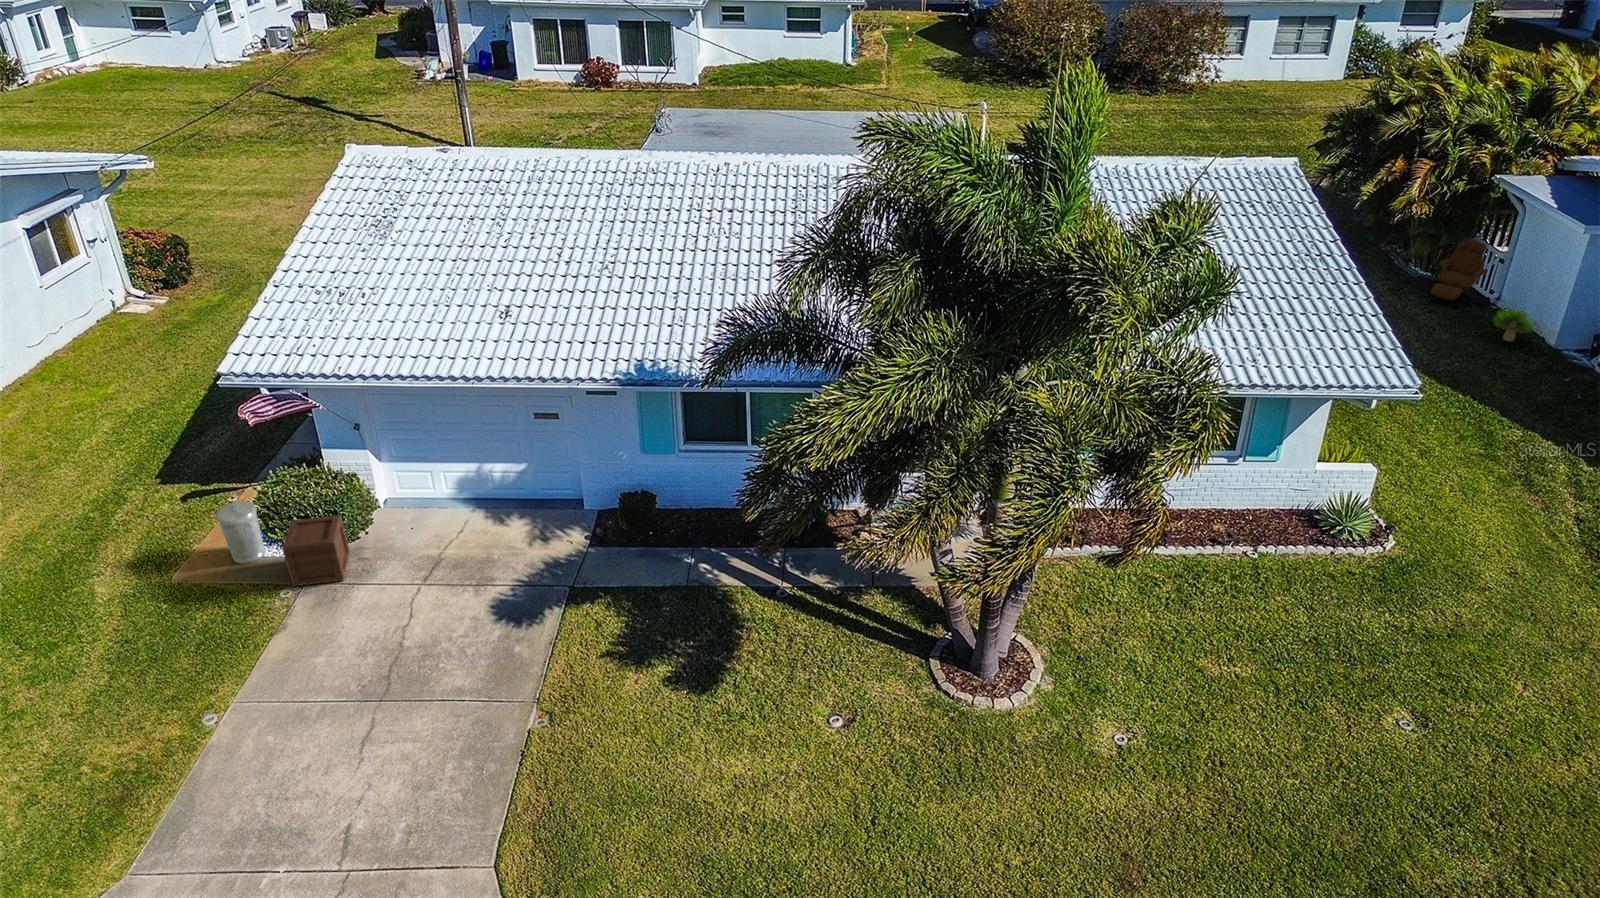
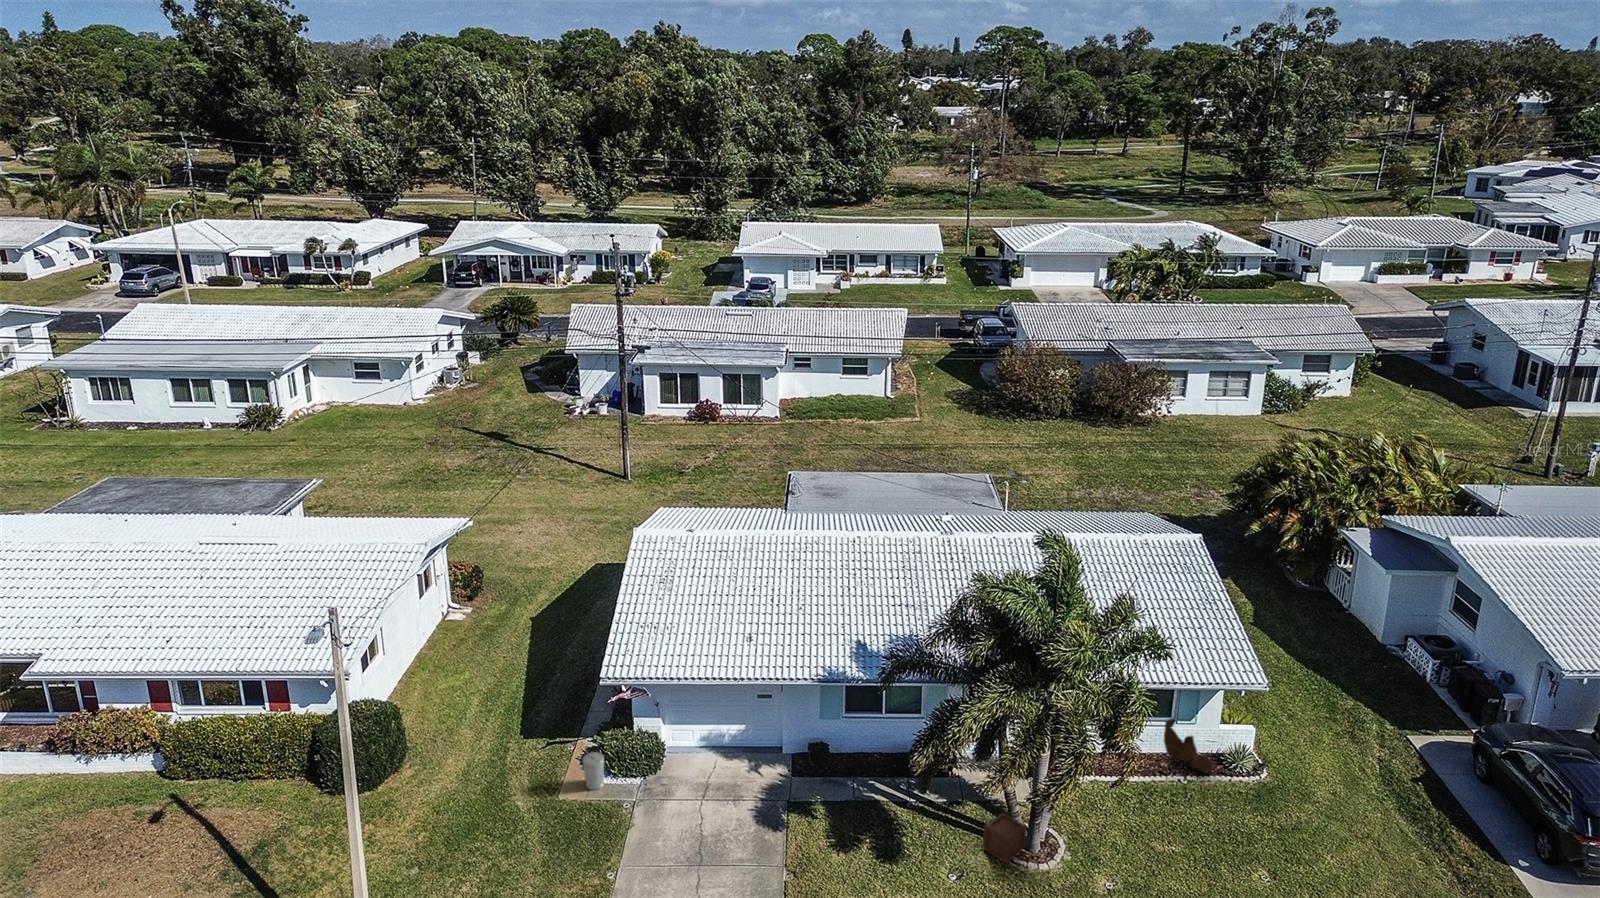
lounge chair: present [1431,239,1487,304] -> present [1164,719,1213,777]
potted plant: present [1495,309,1533,341] -> none [1341,615,1368,637]
wooden crate: present [282,516,350,586] -> present [983,813,1027,863]

